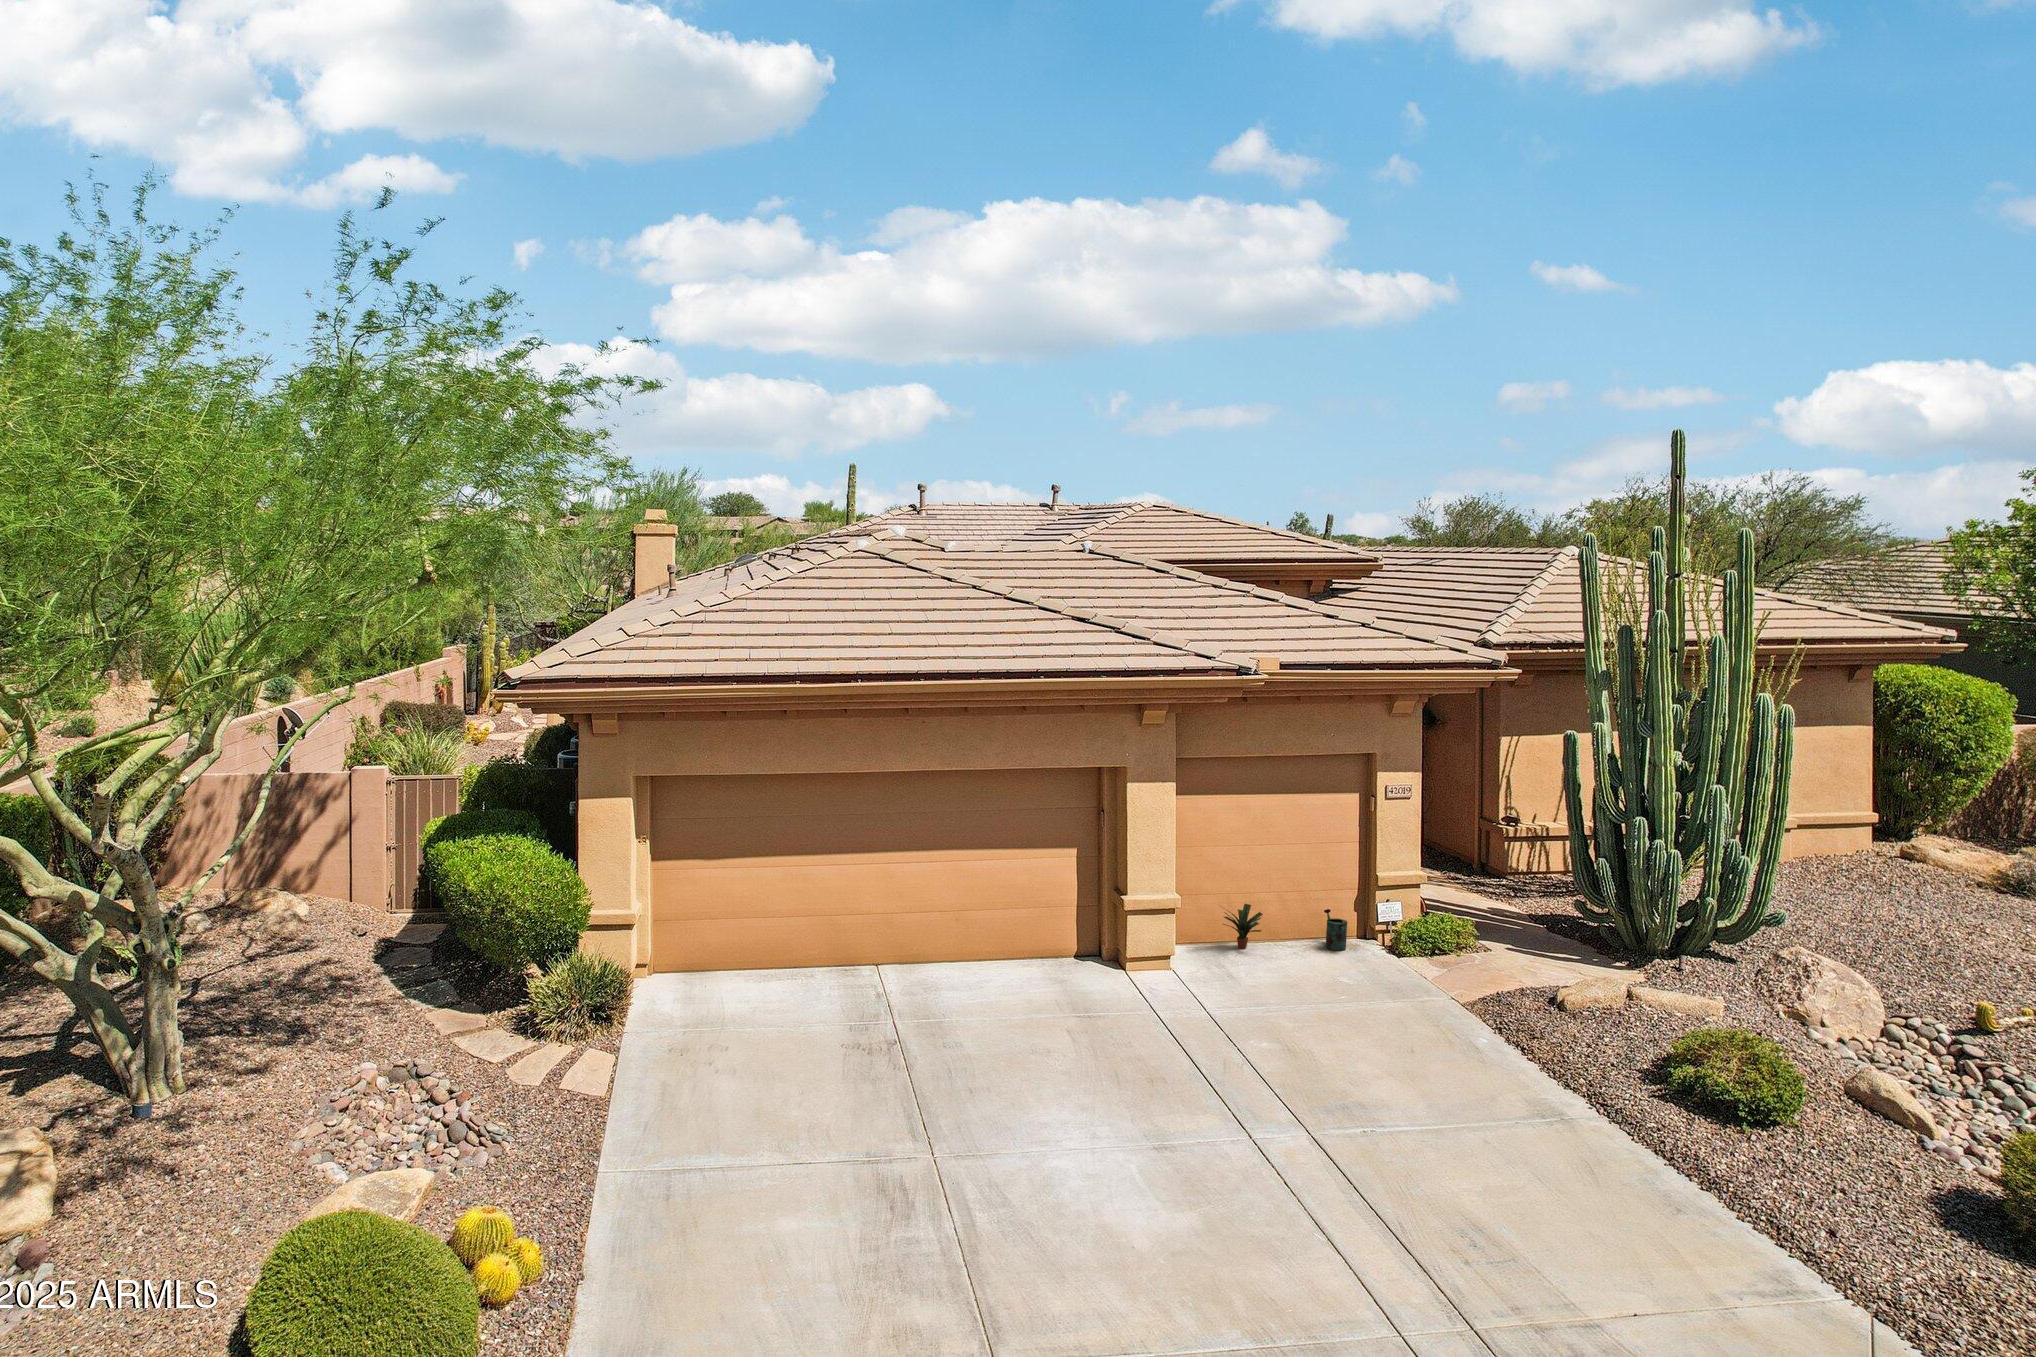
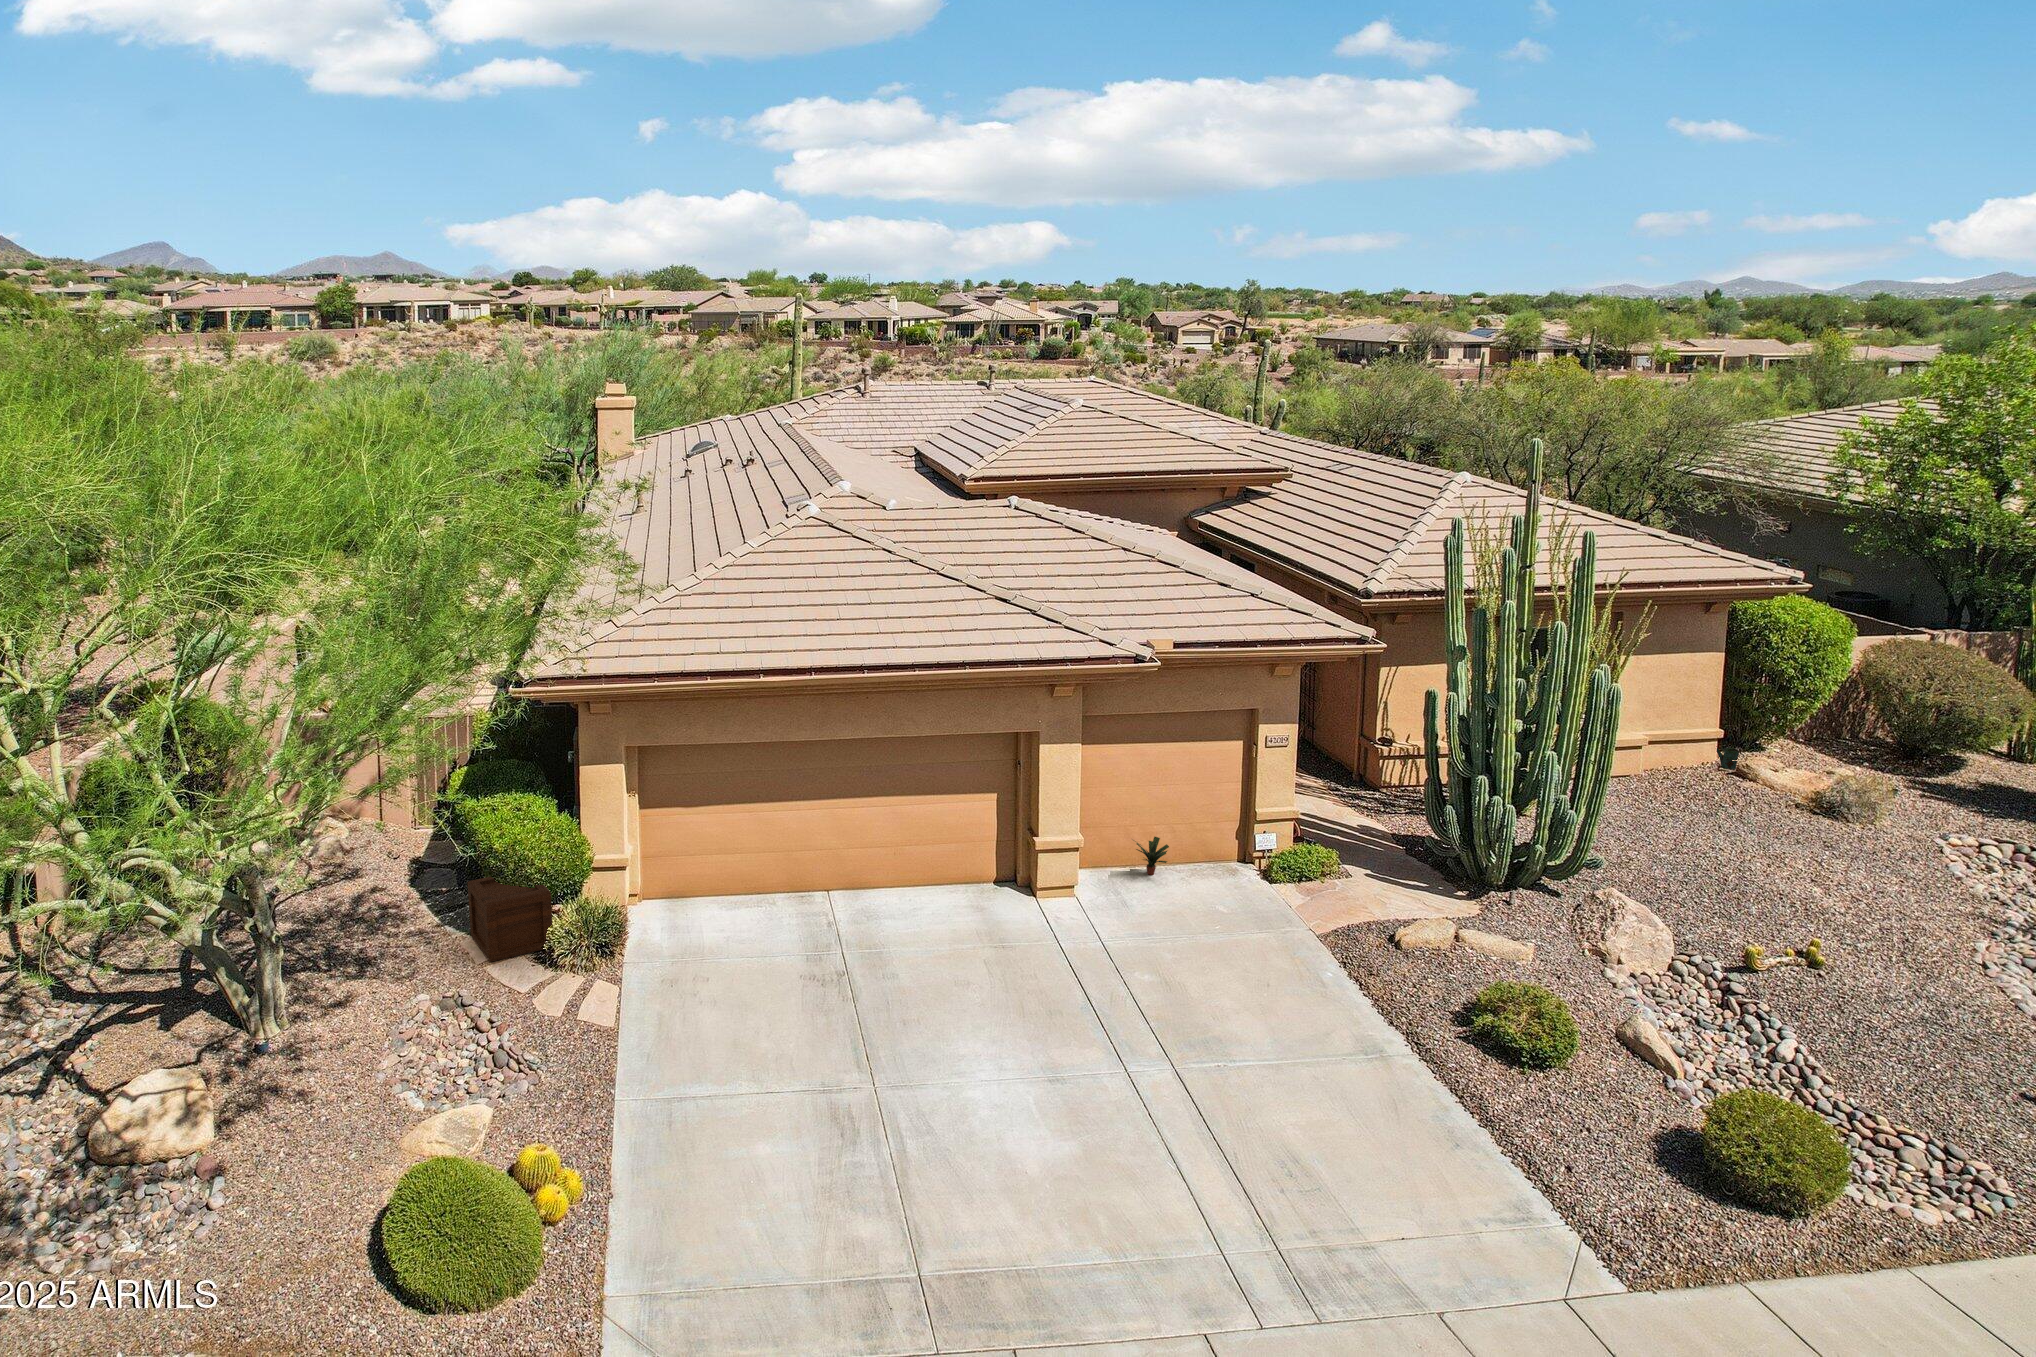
watering can: present [1324,909,1347,951] -> present [1717,748,1744,769]
wooden crate: none [433,927,533,1032] -> present [467,877,552,962]

